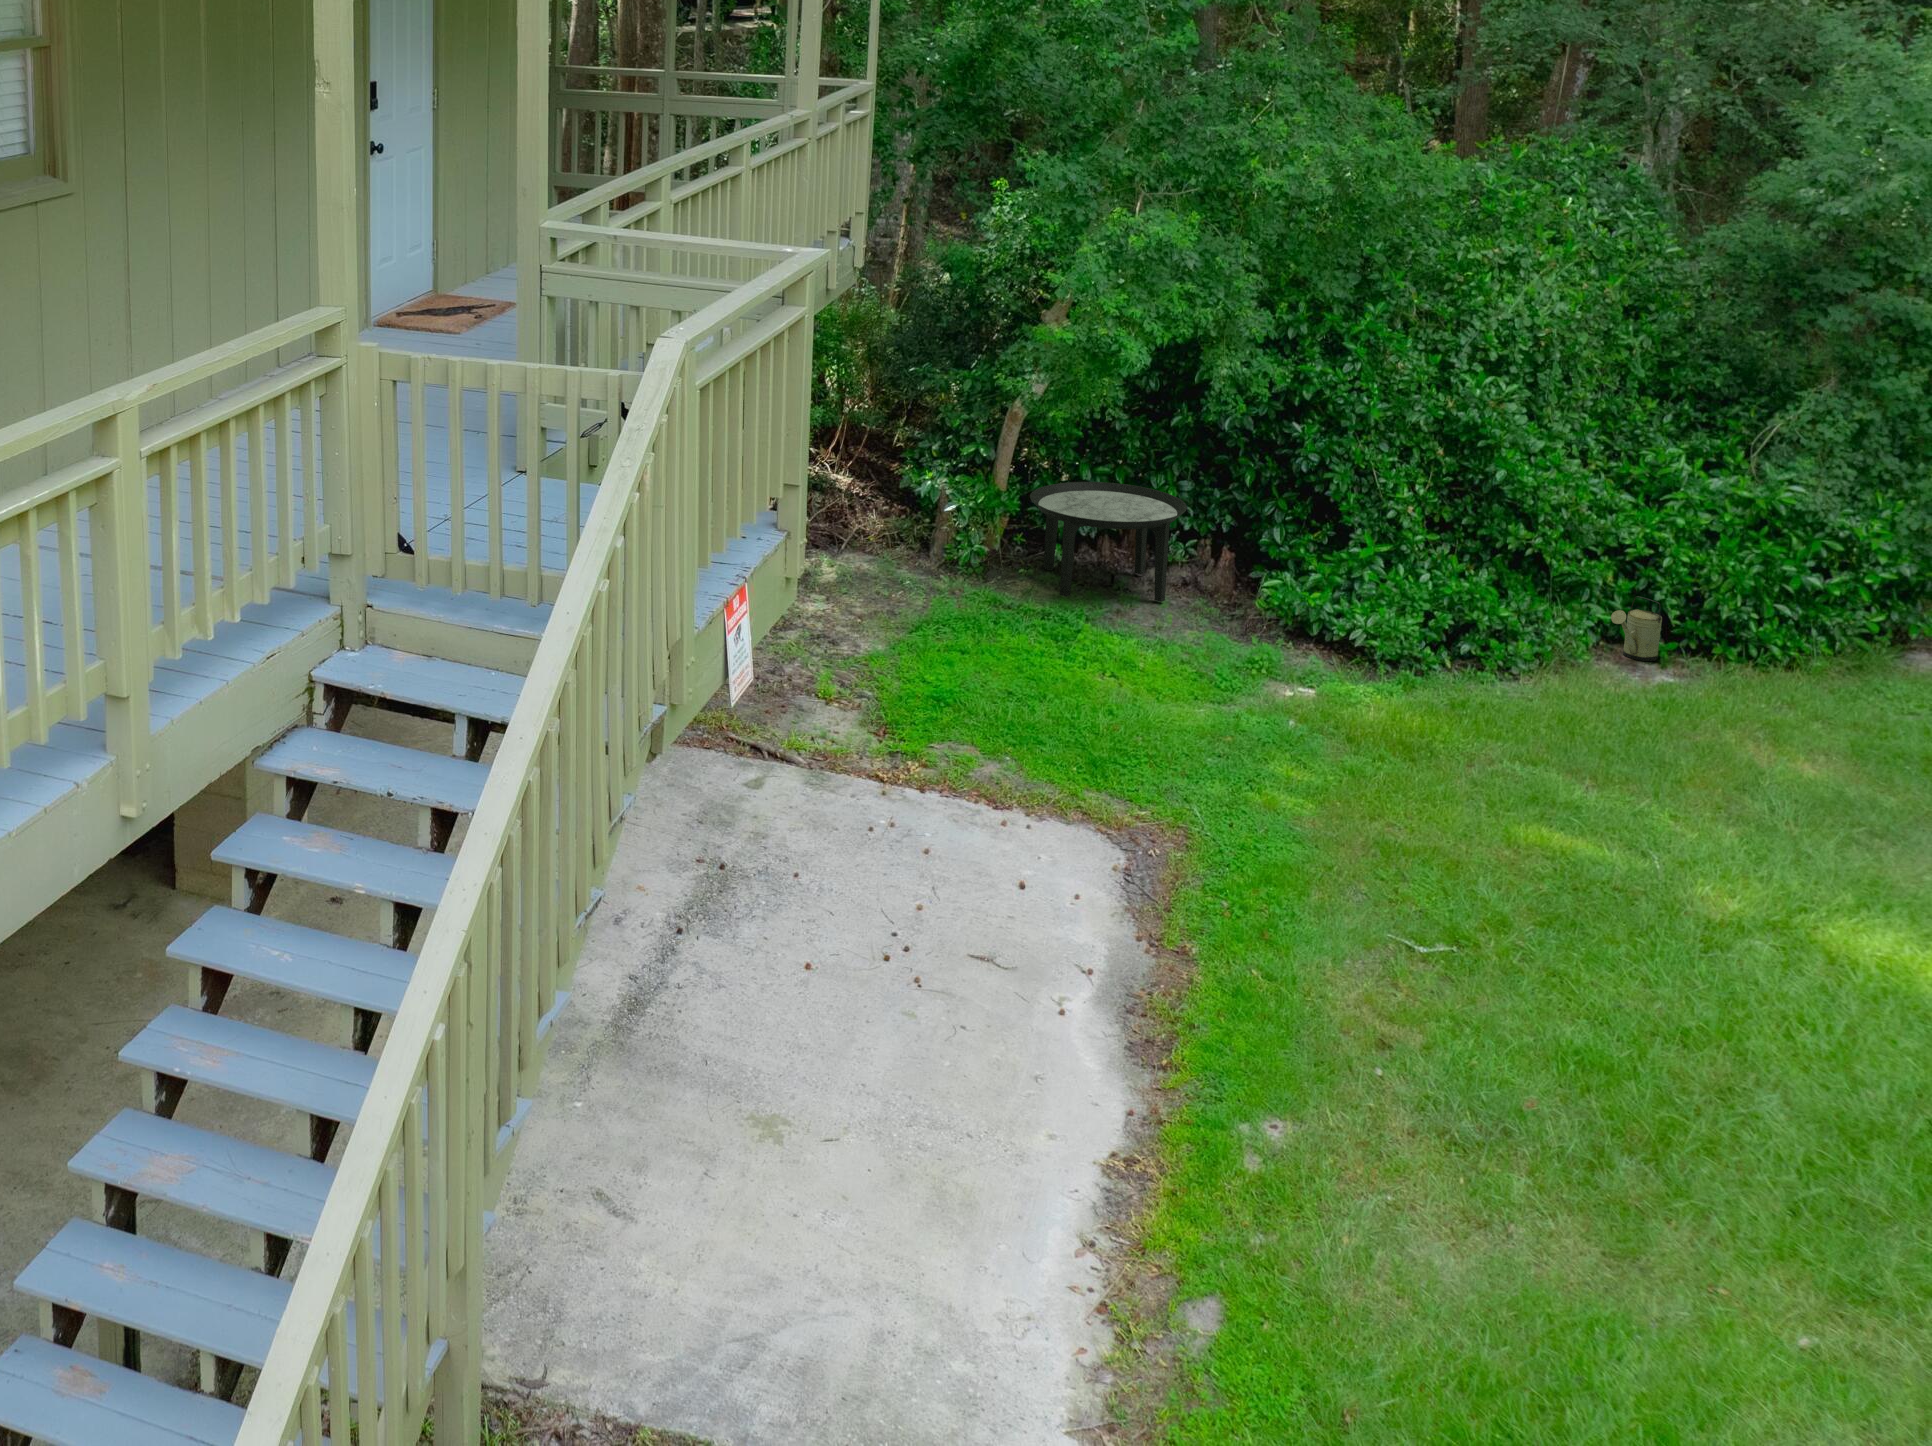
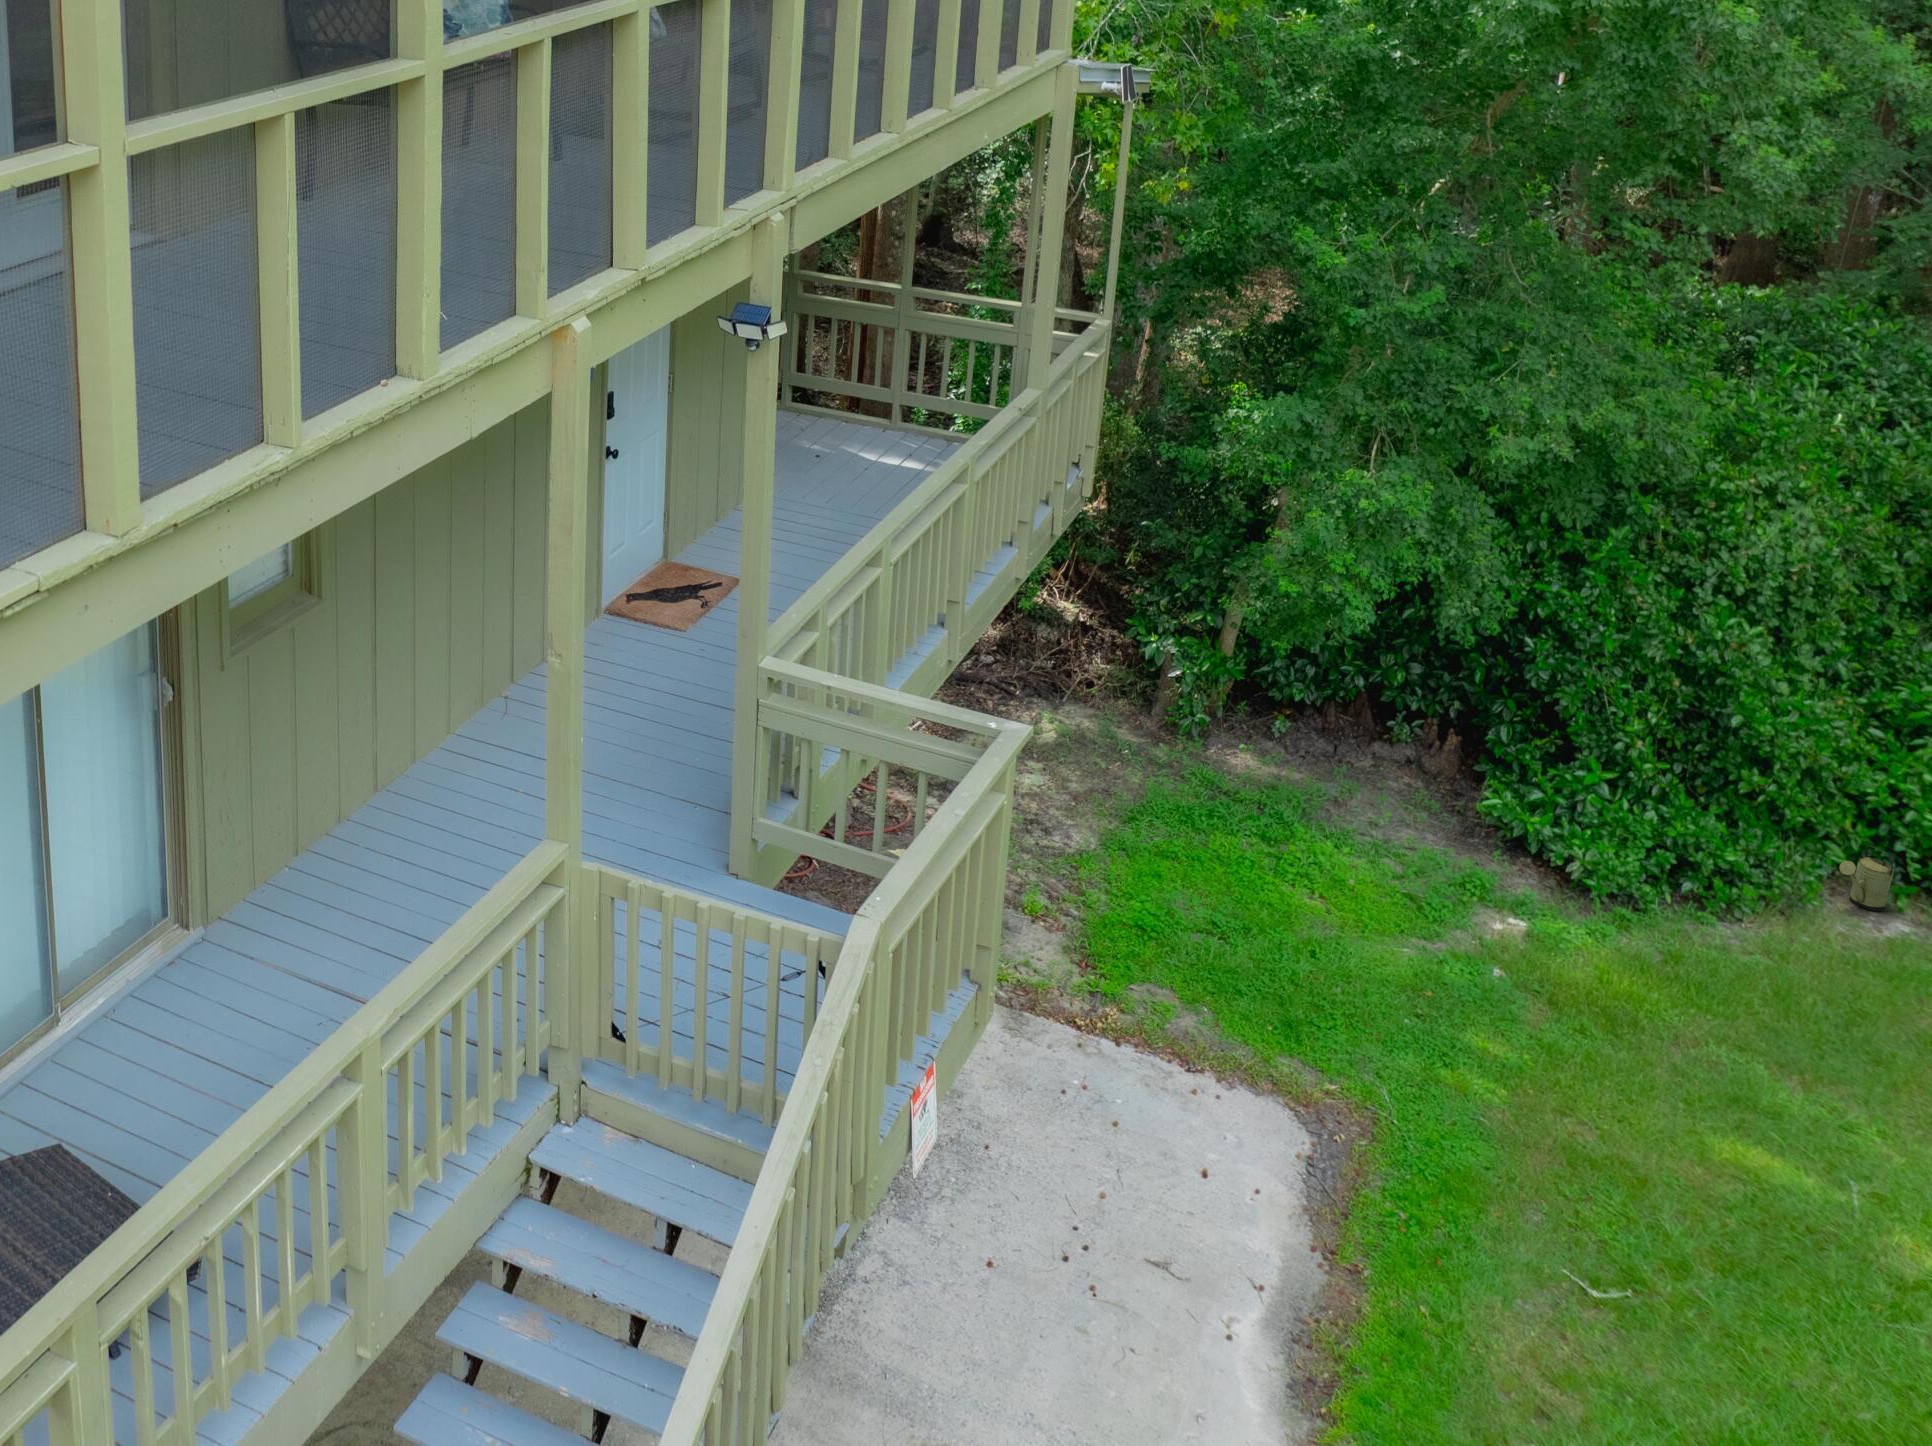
round table: present [1030,482,1187,602] -> none [1257,661,1413,795]

